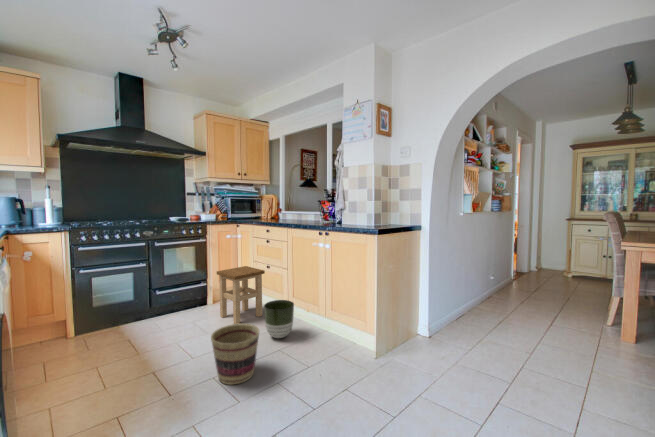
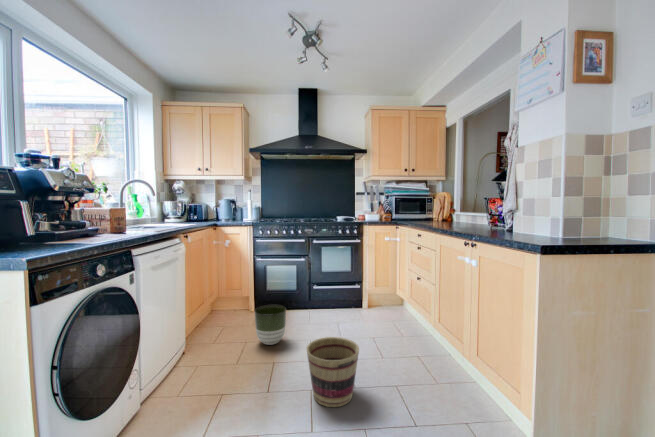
stool: present [217,266,265,324] -> none [362,274,411,338]
planter: present [264,300,294,338] -> present [255,305,286,345]

